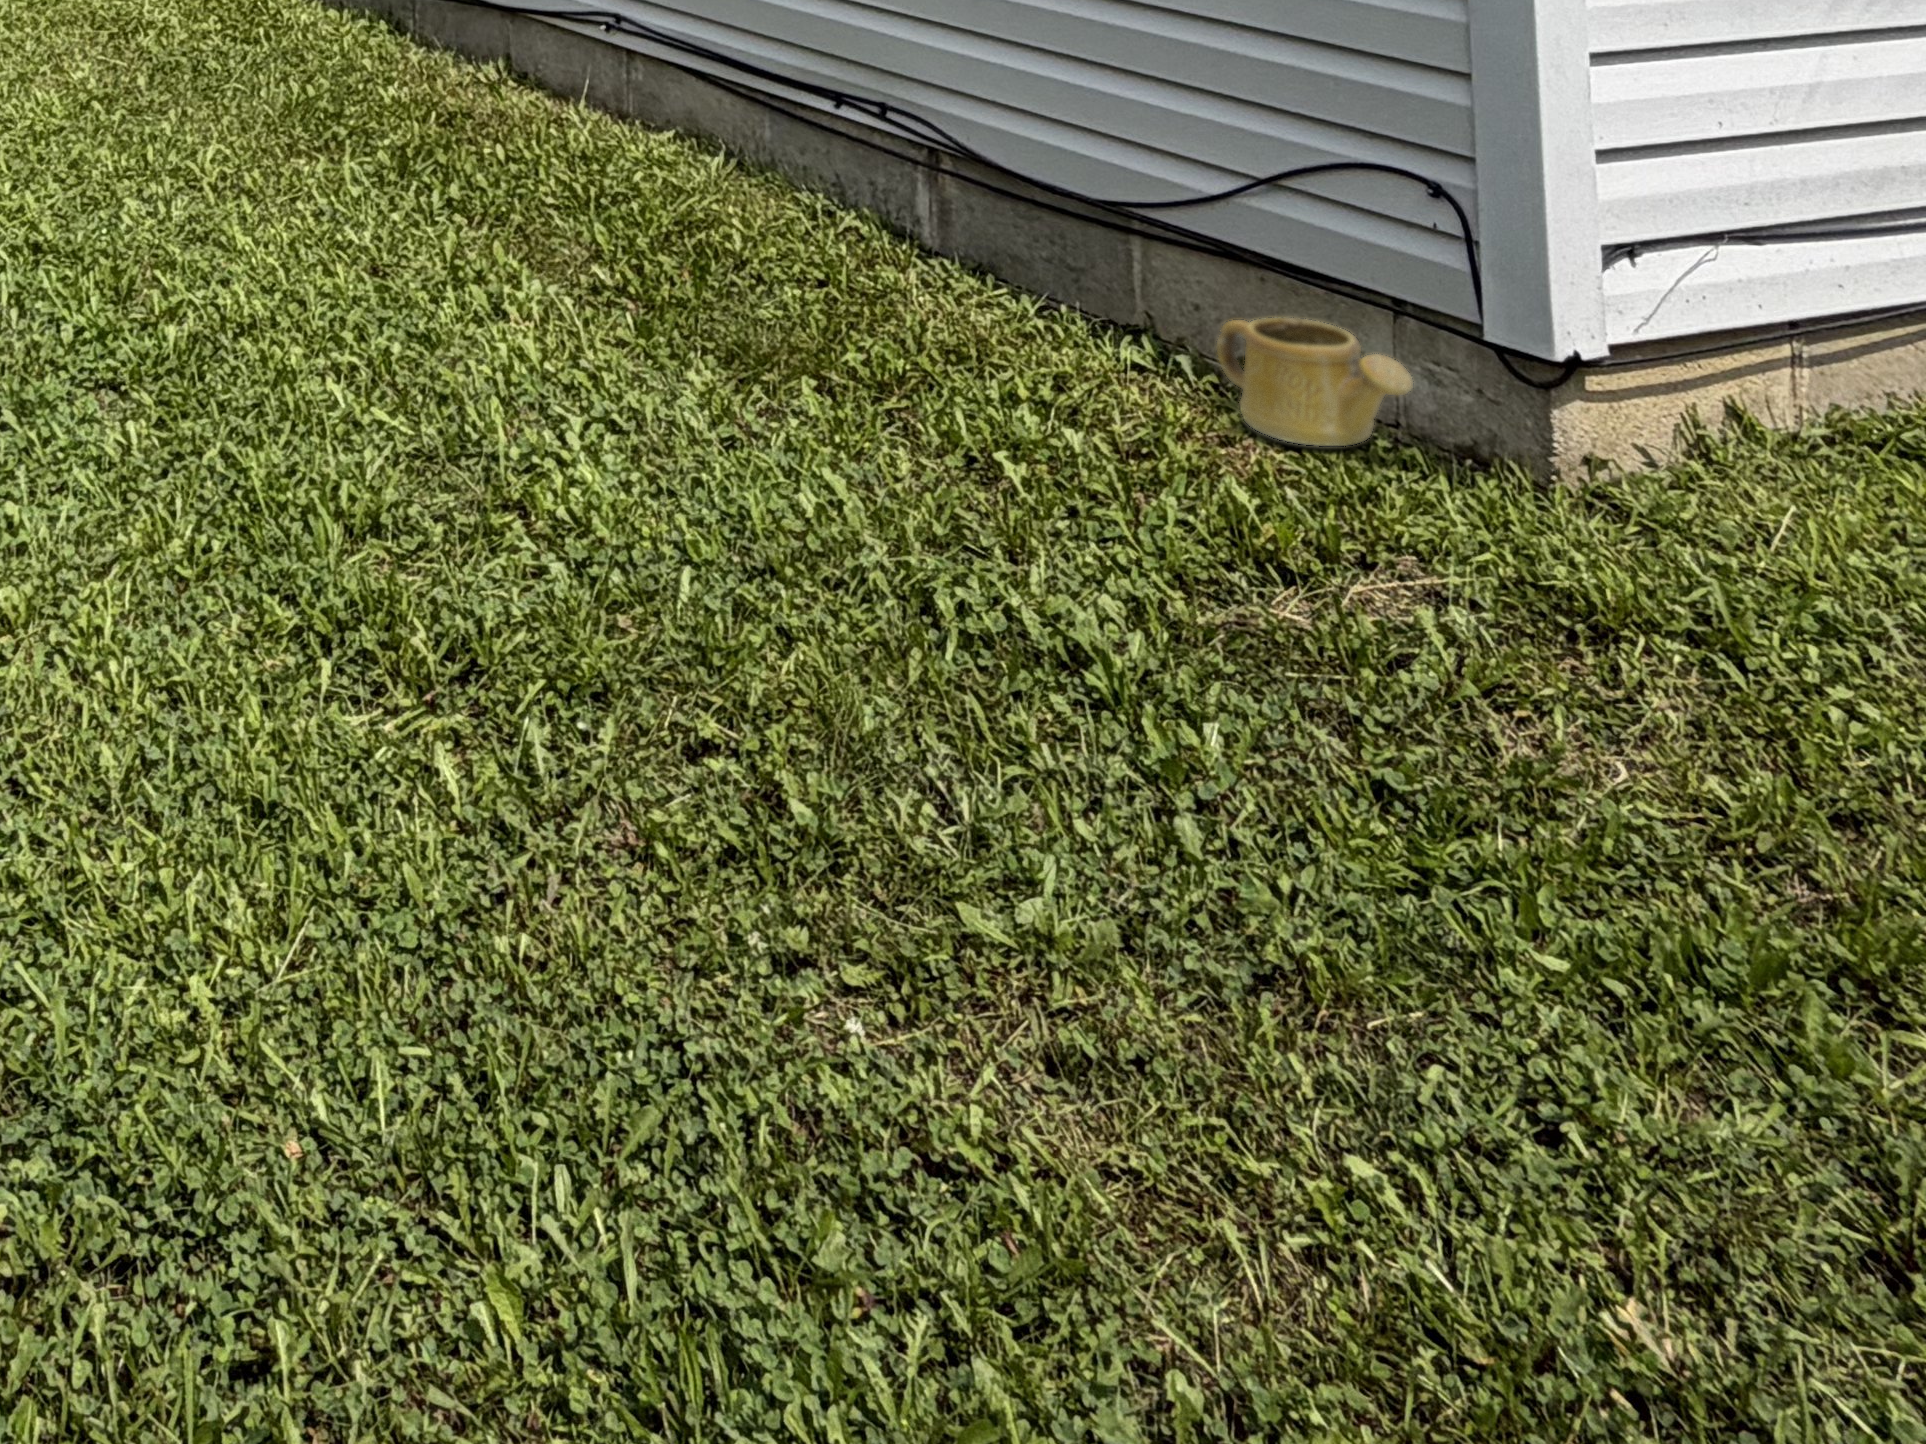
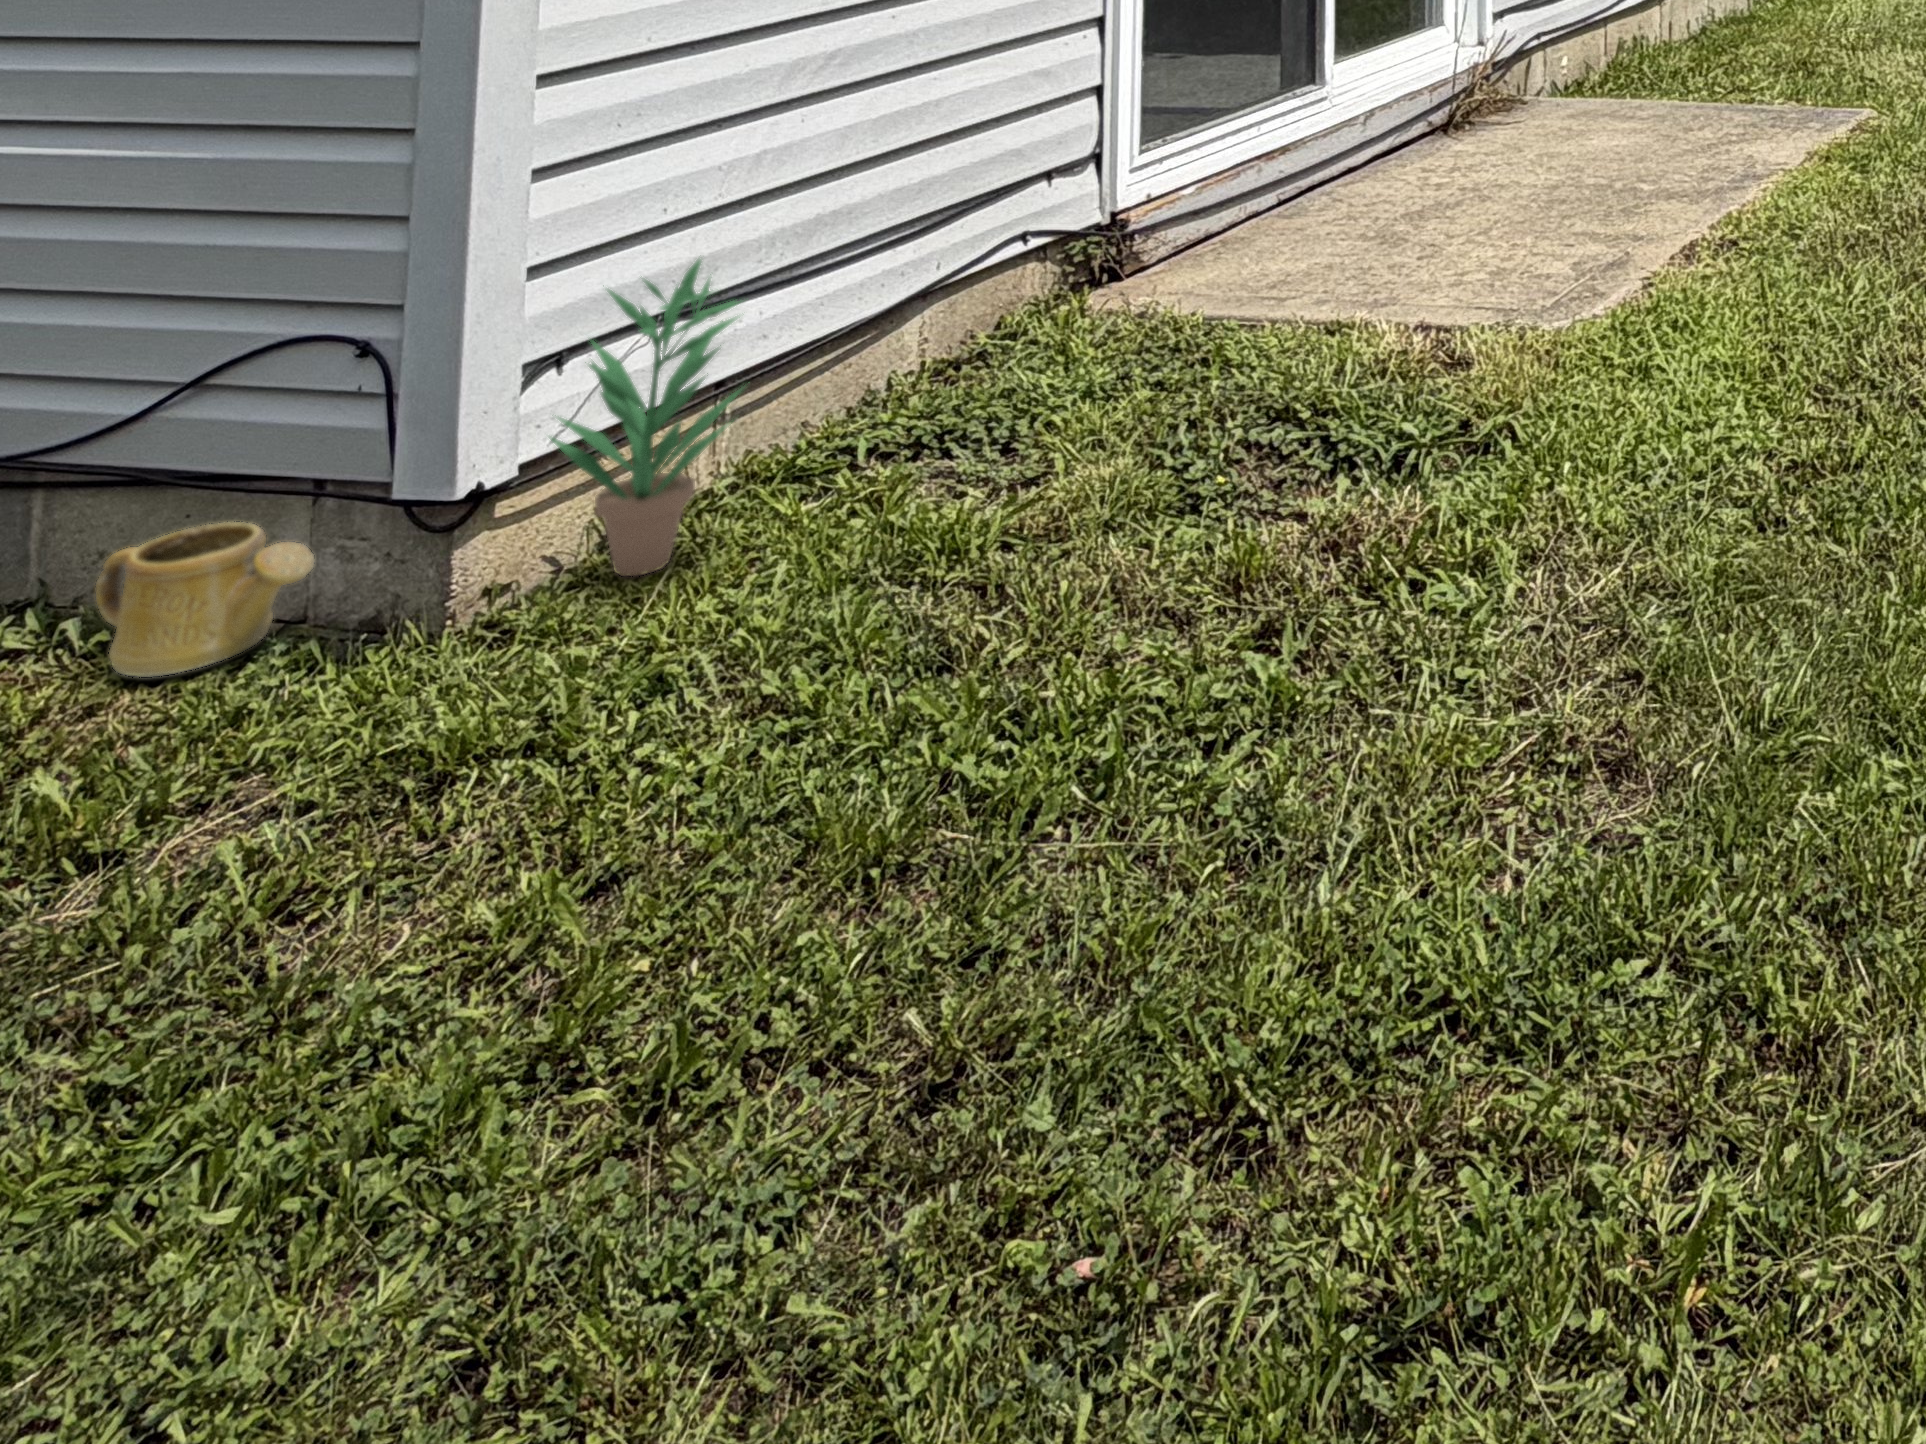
potted plant: none [1630,178,1863,501] -> present [551,259,741,576]

